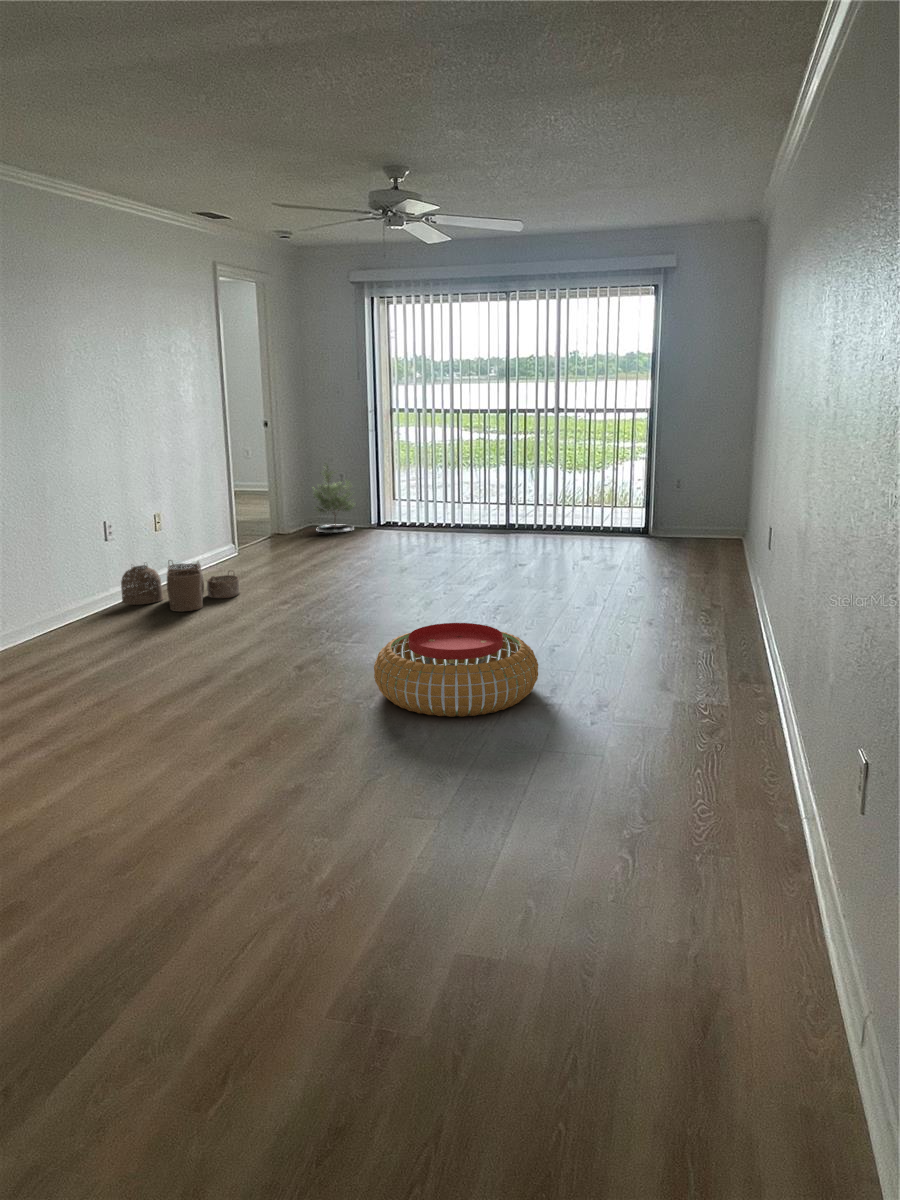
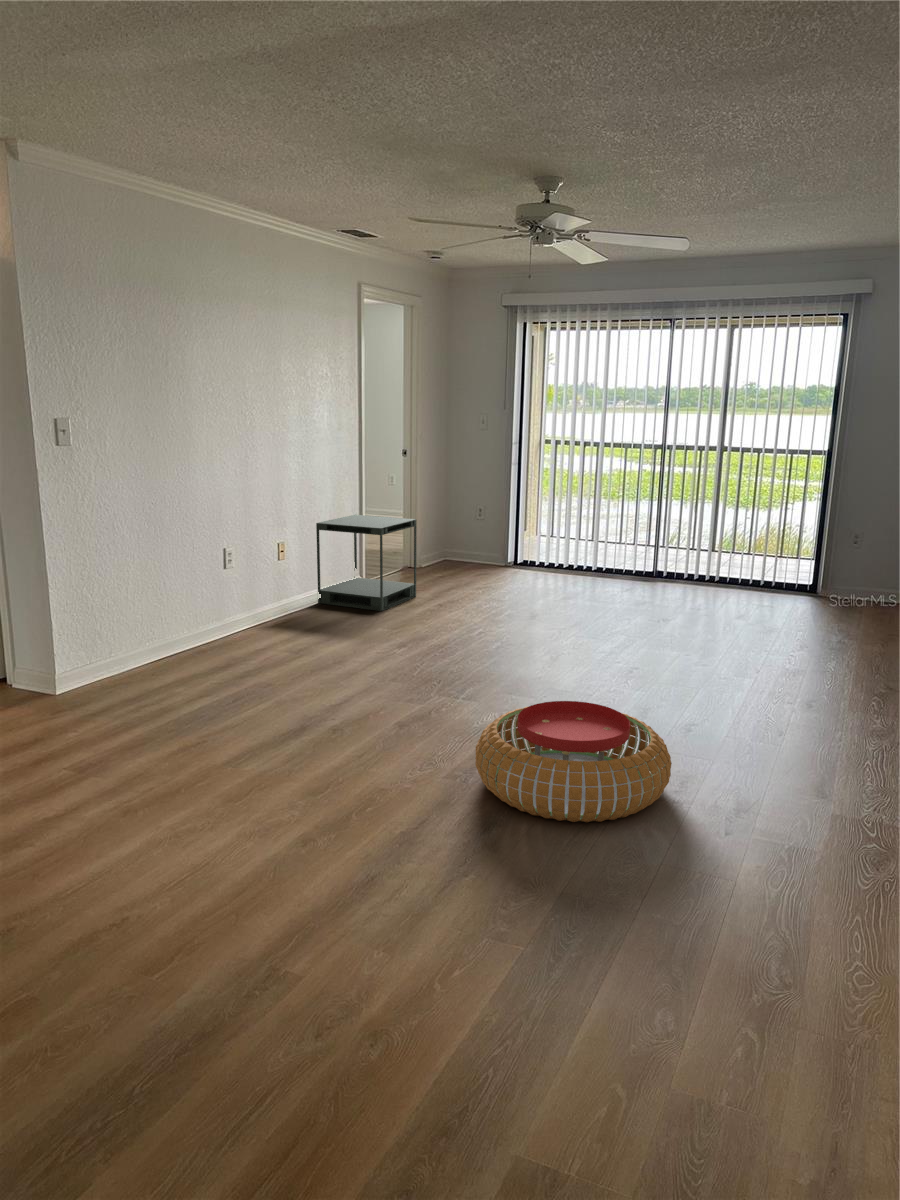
potted tree: present [314,466,354,533] -> none [448,493,494,568]
side table: none [189,485,290,574] -> present [316,515,416,611]
woven basket: present [121,560,239,612] -> none [235,593,356,650]

